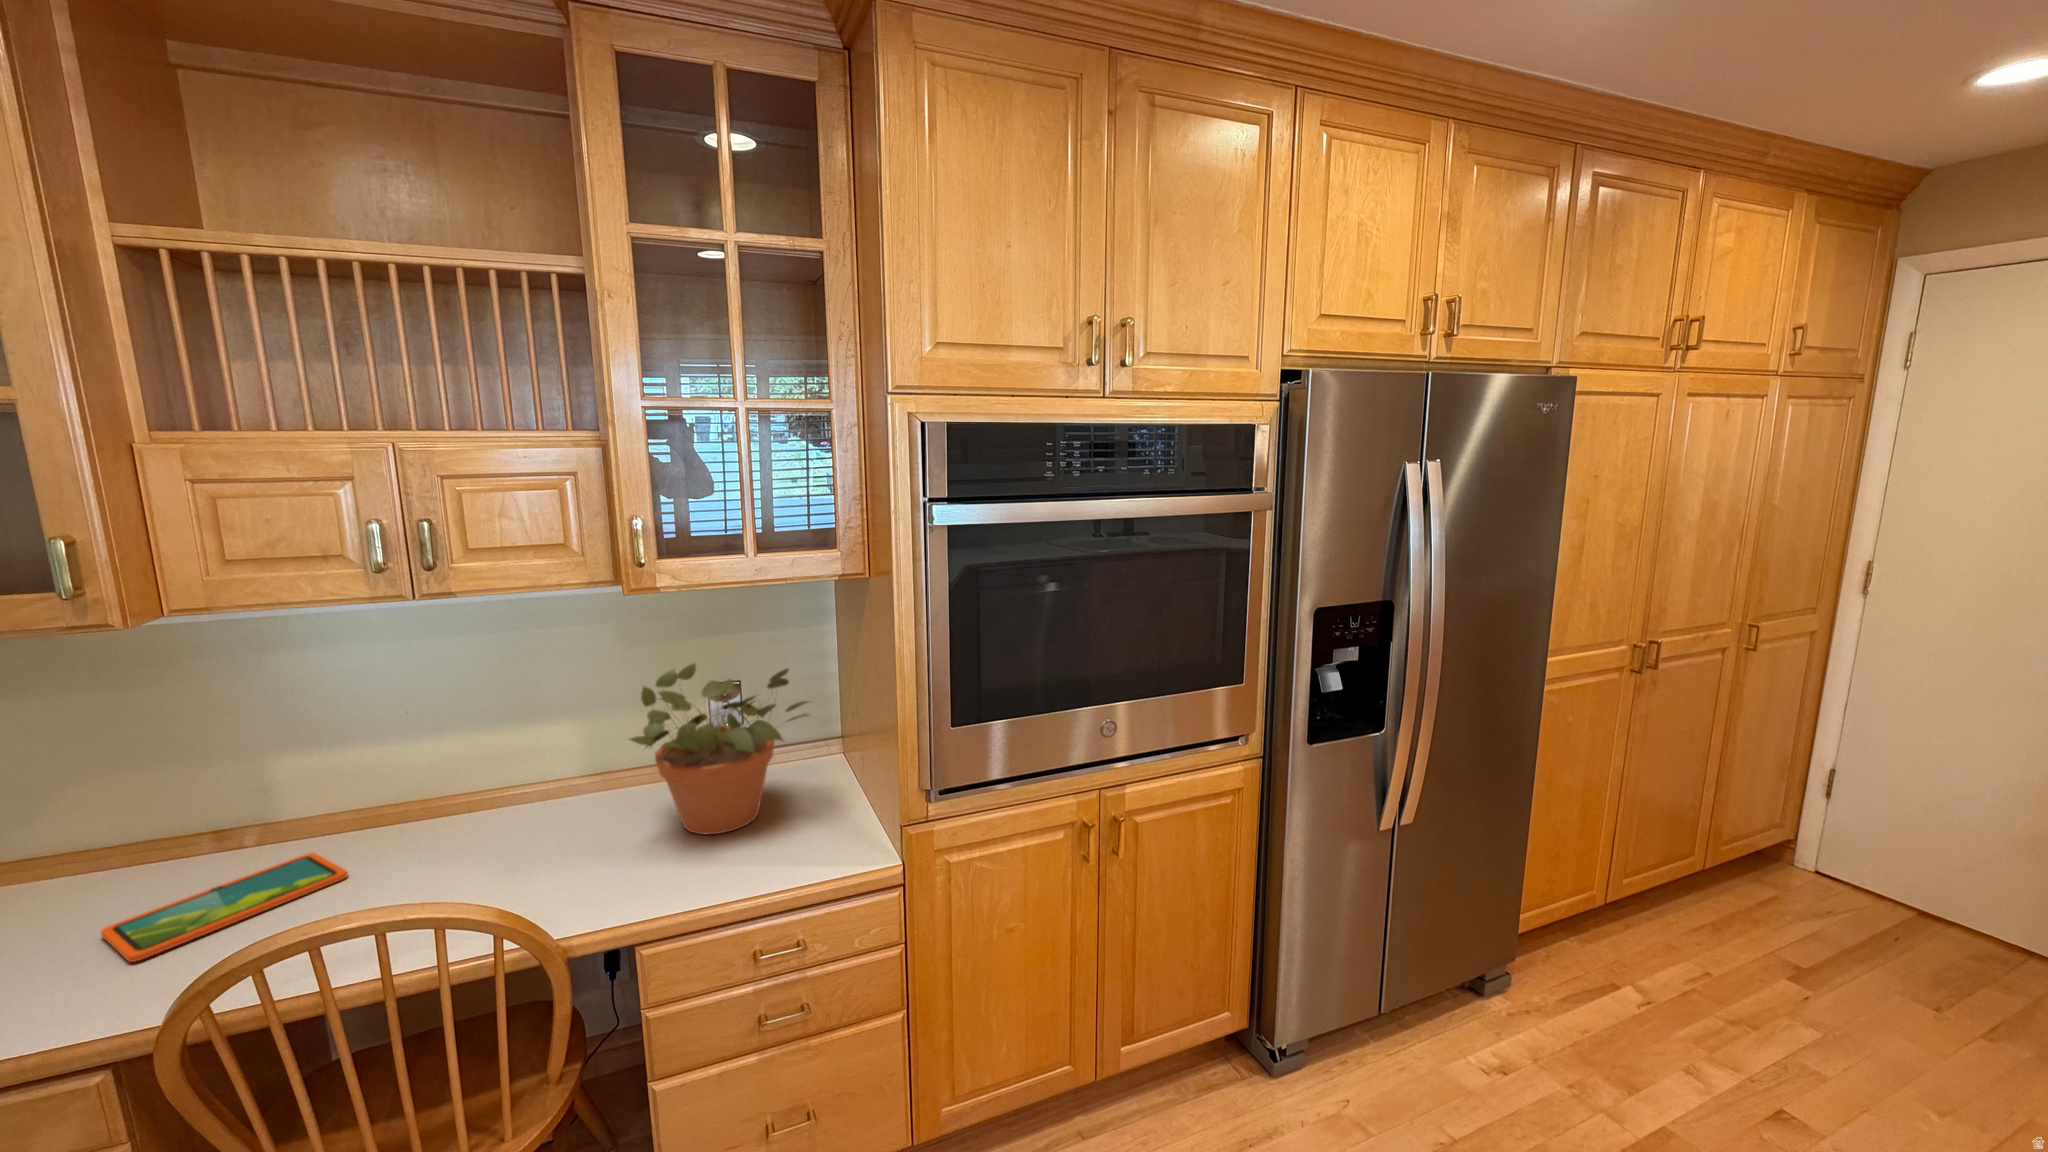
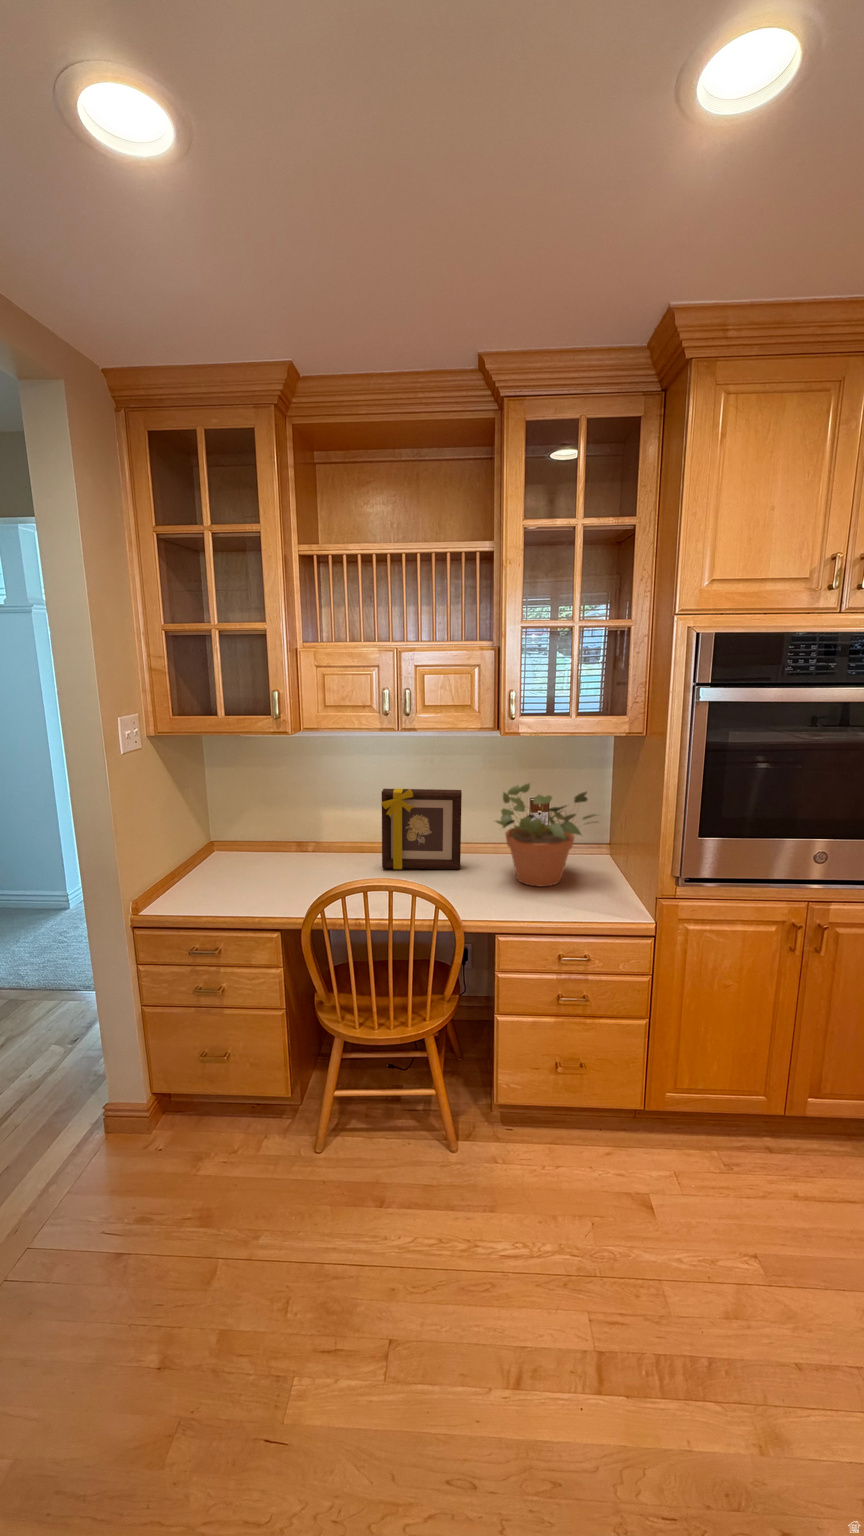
picture frame: none [395,688,581,853] -> present [382,789,462,869]
tablet: present [101,853,348,962] -> none [267,859,356,890]

